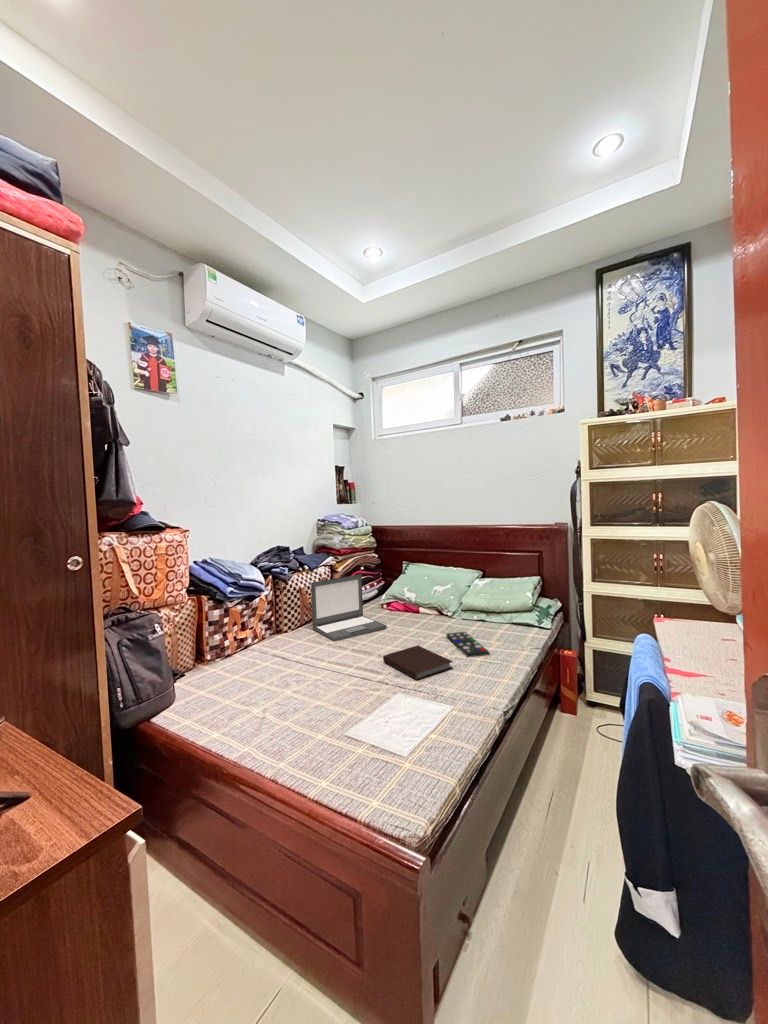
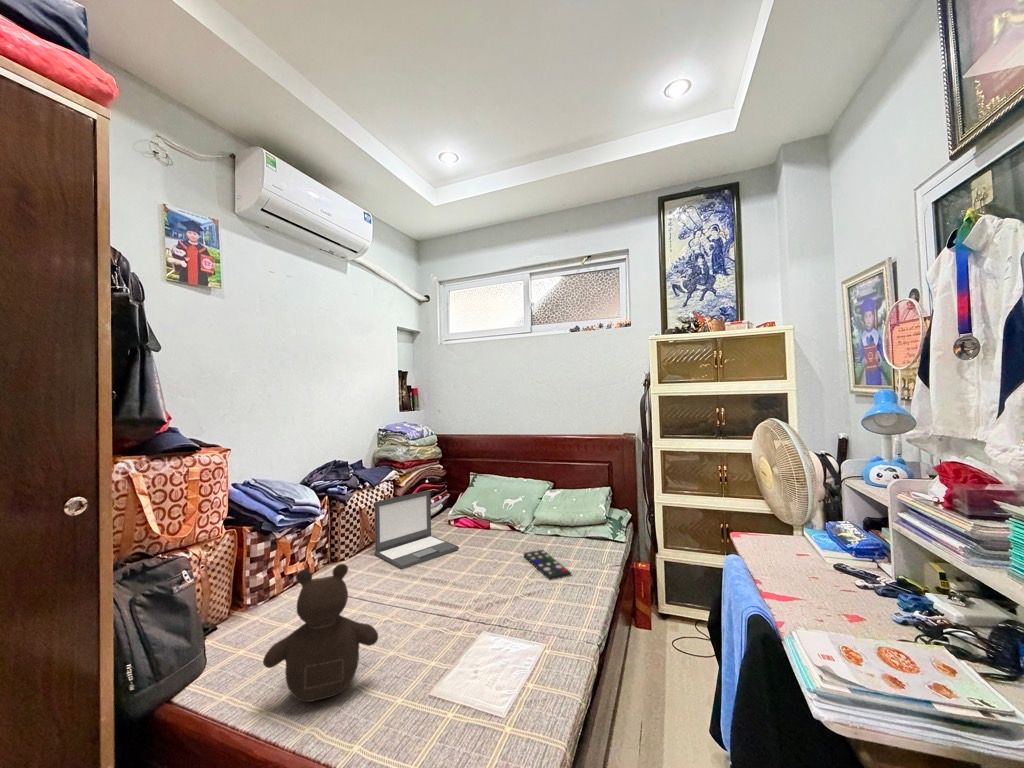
teddy bear: none [214,621,304,730] -> present [263,564,378,702]
notebook: present [383,645,453,680] -> none [461,570,537,614]

